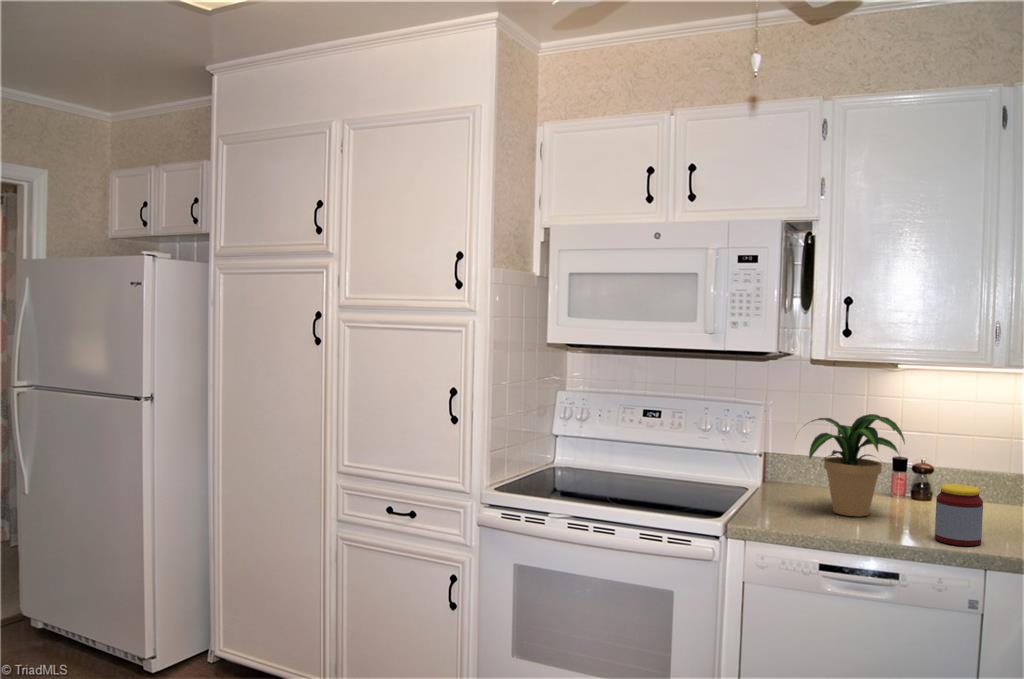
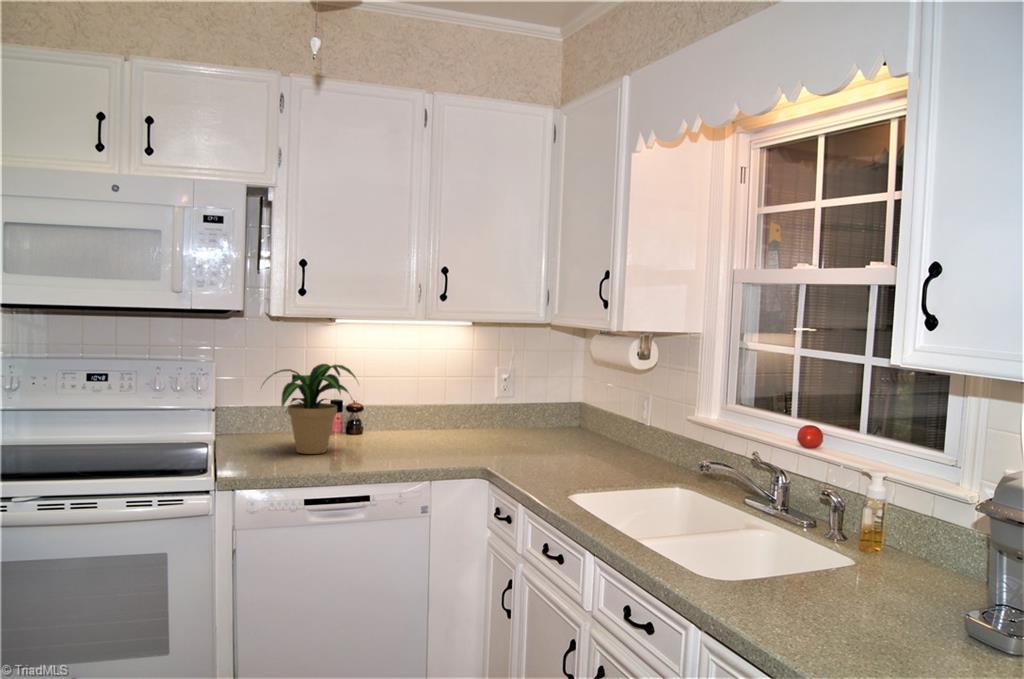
jar: present [935,484,983,546] -> none [391,415,427,464]

